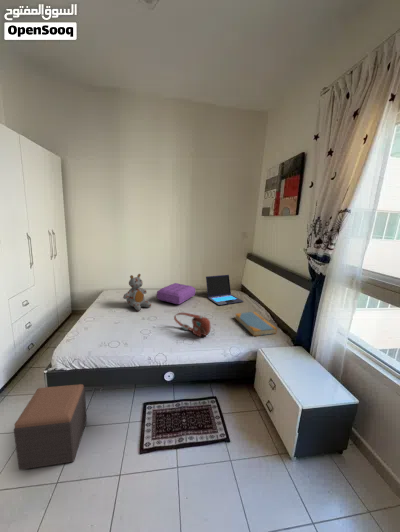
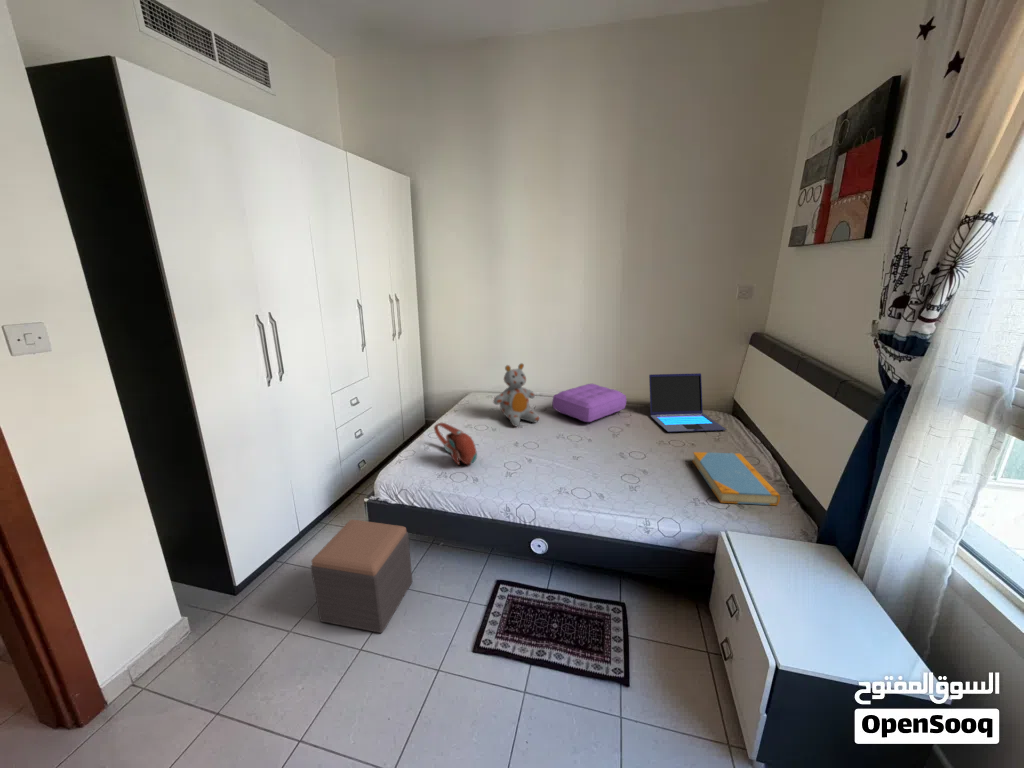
handbag: present [174,313,210,336] -> present [434,423,477,465]

